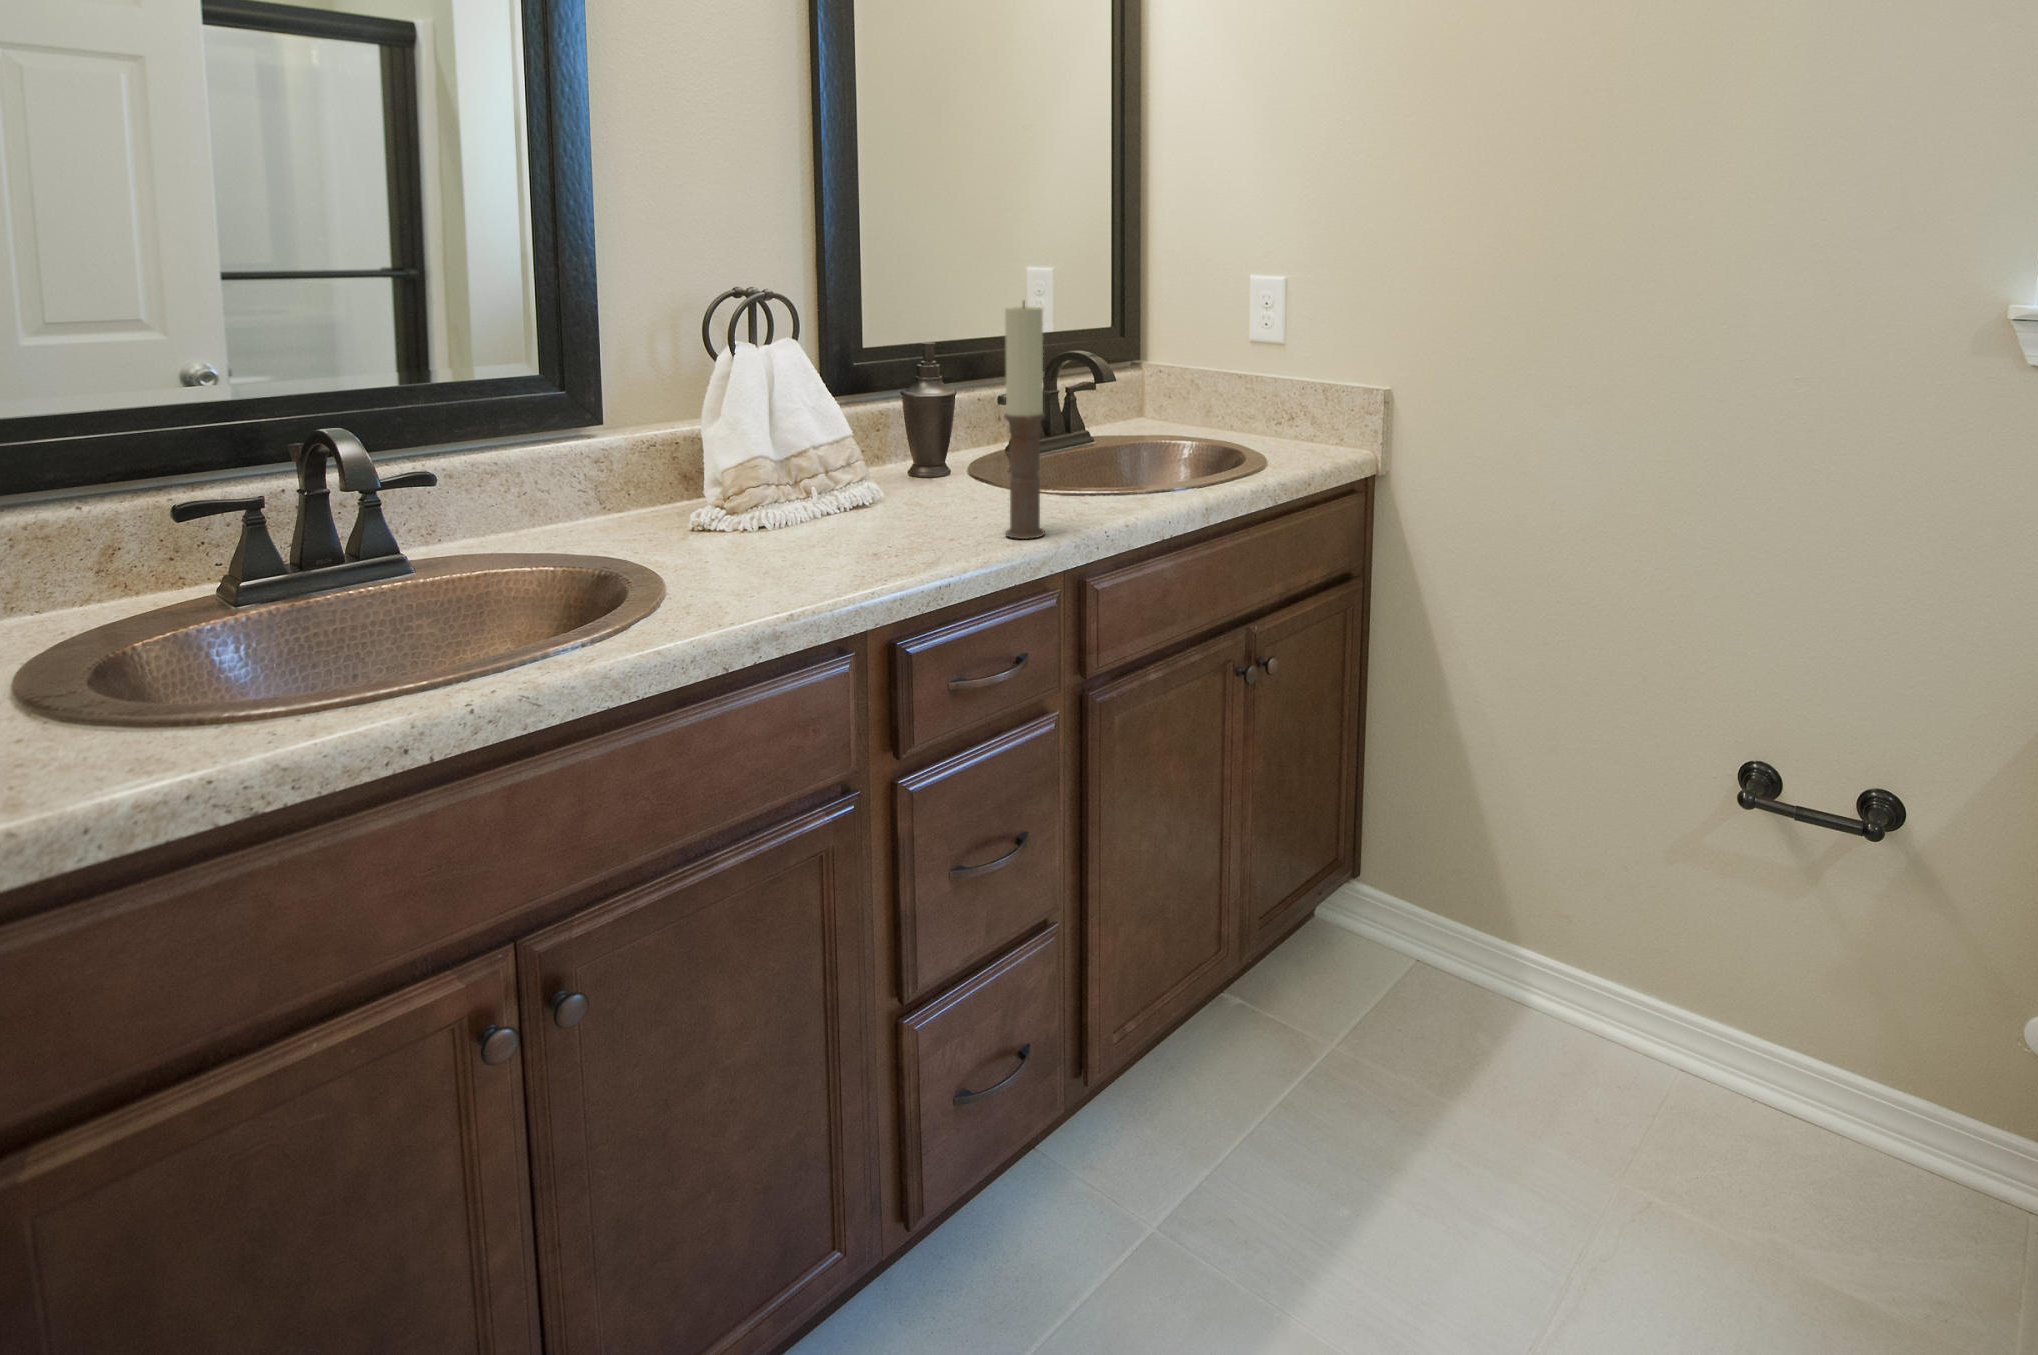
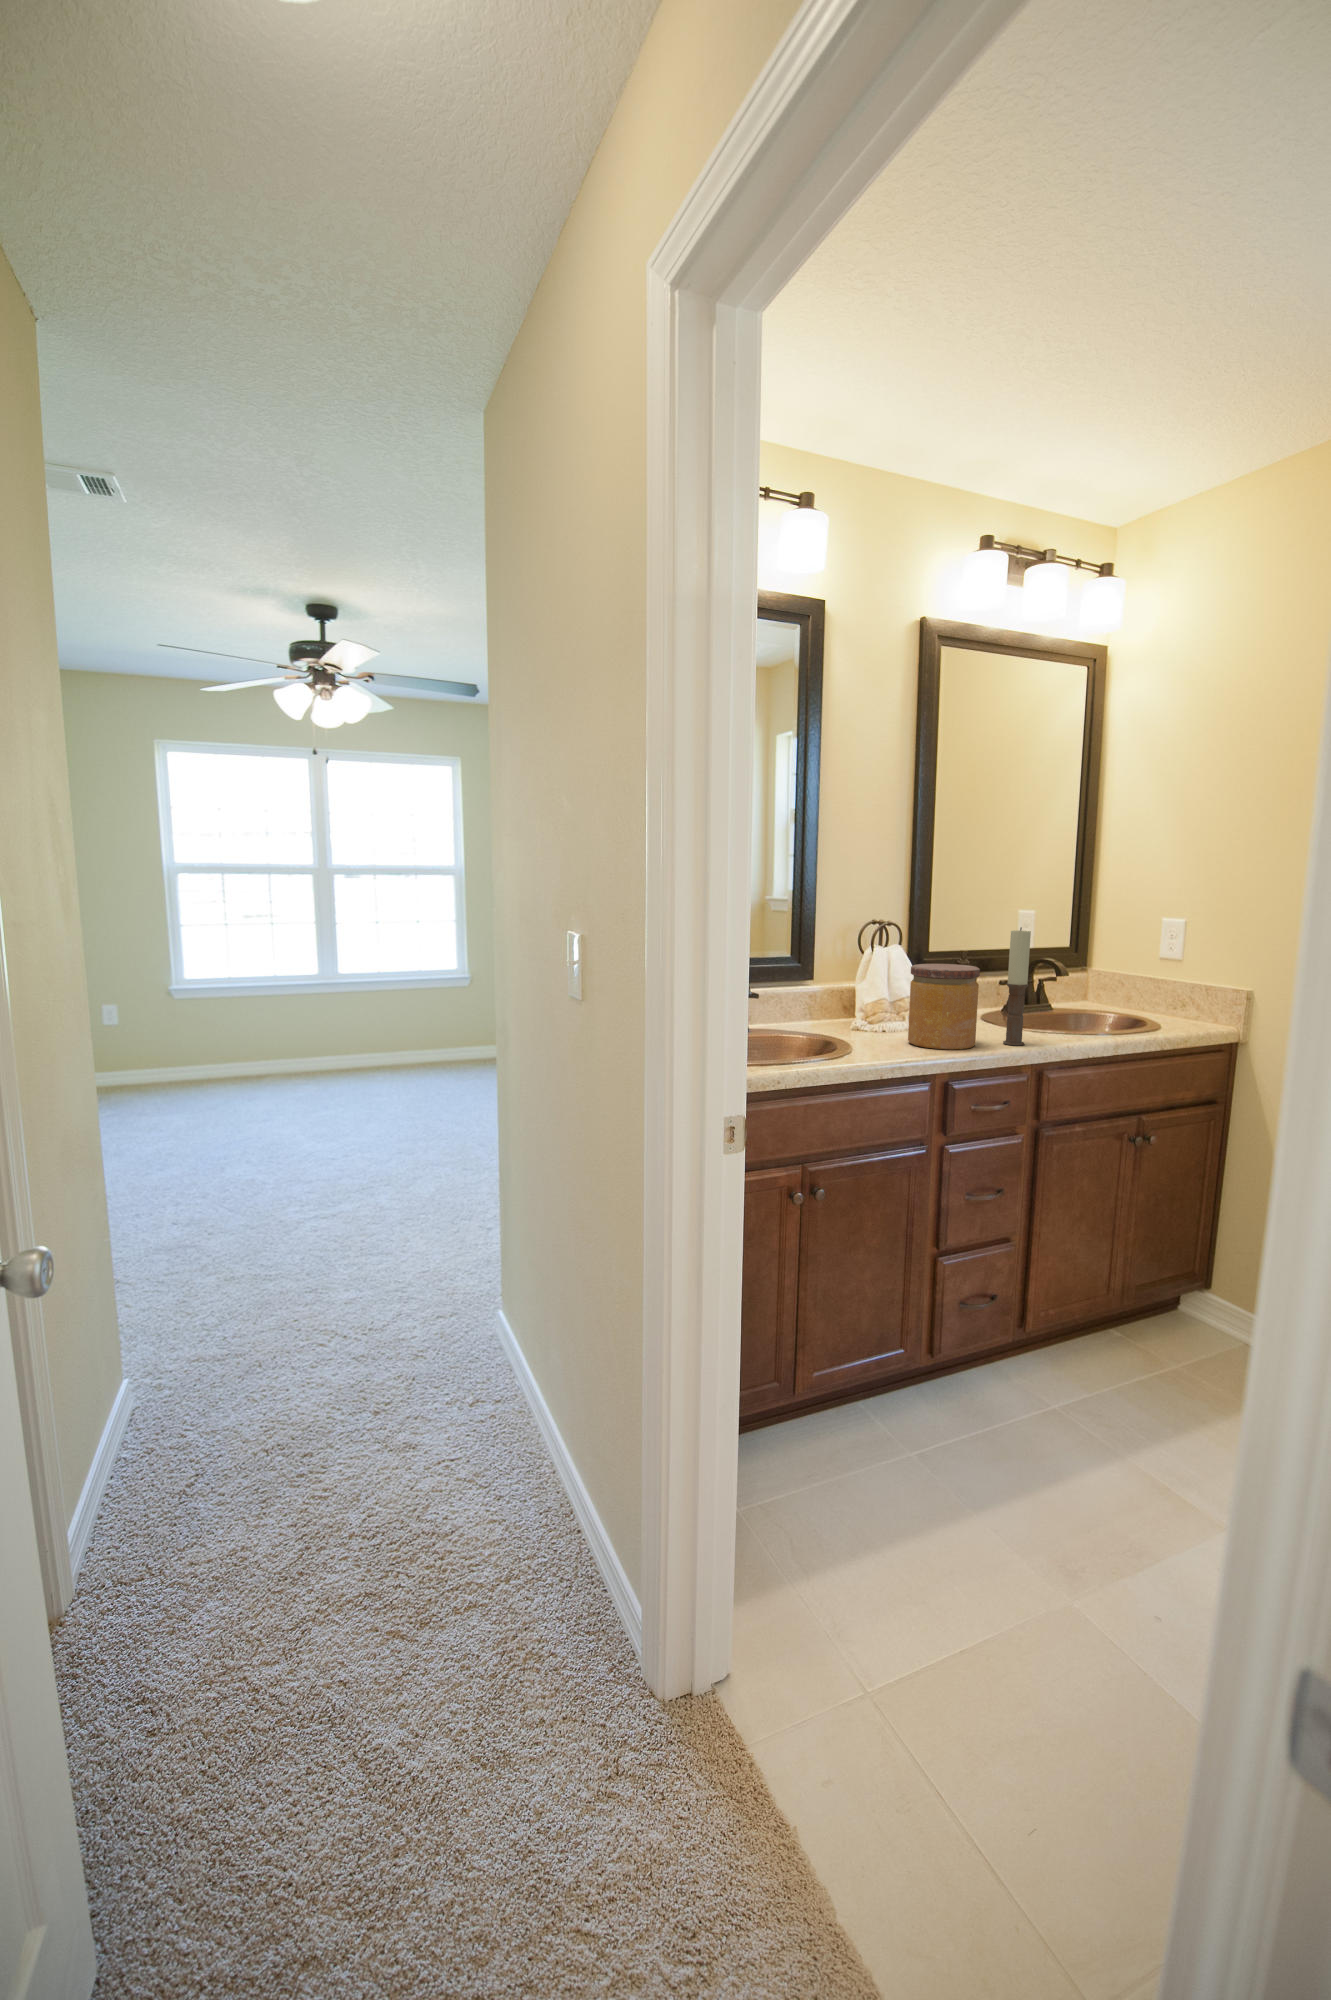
jar: none [807,380,950,569] -> present [908,964,980,1050]

